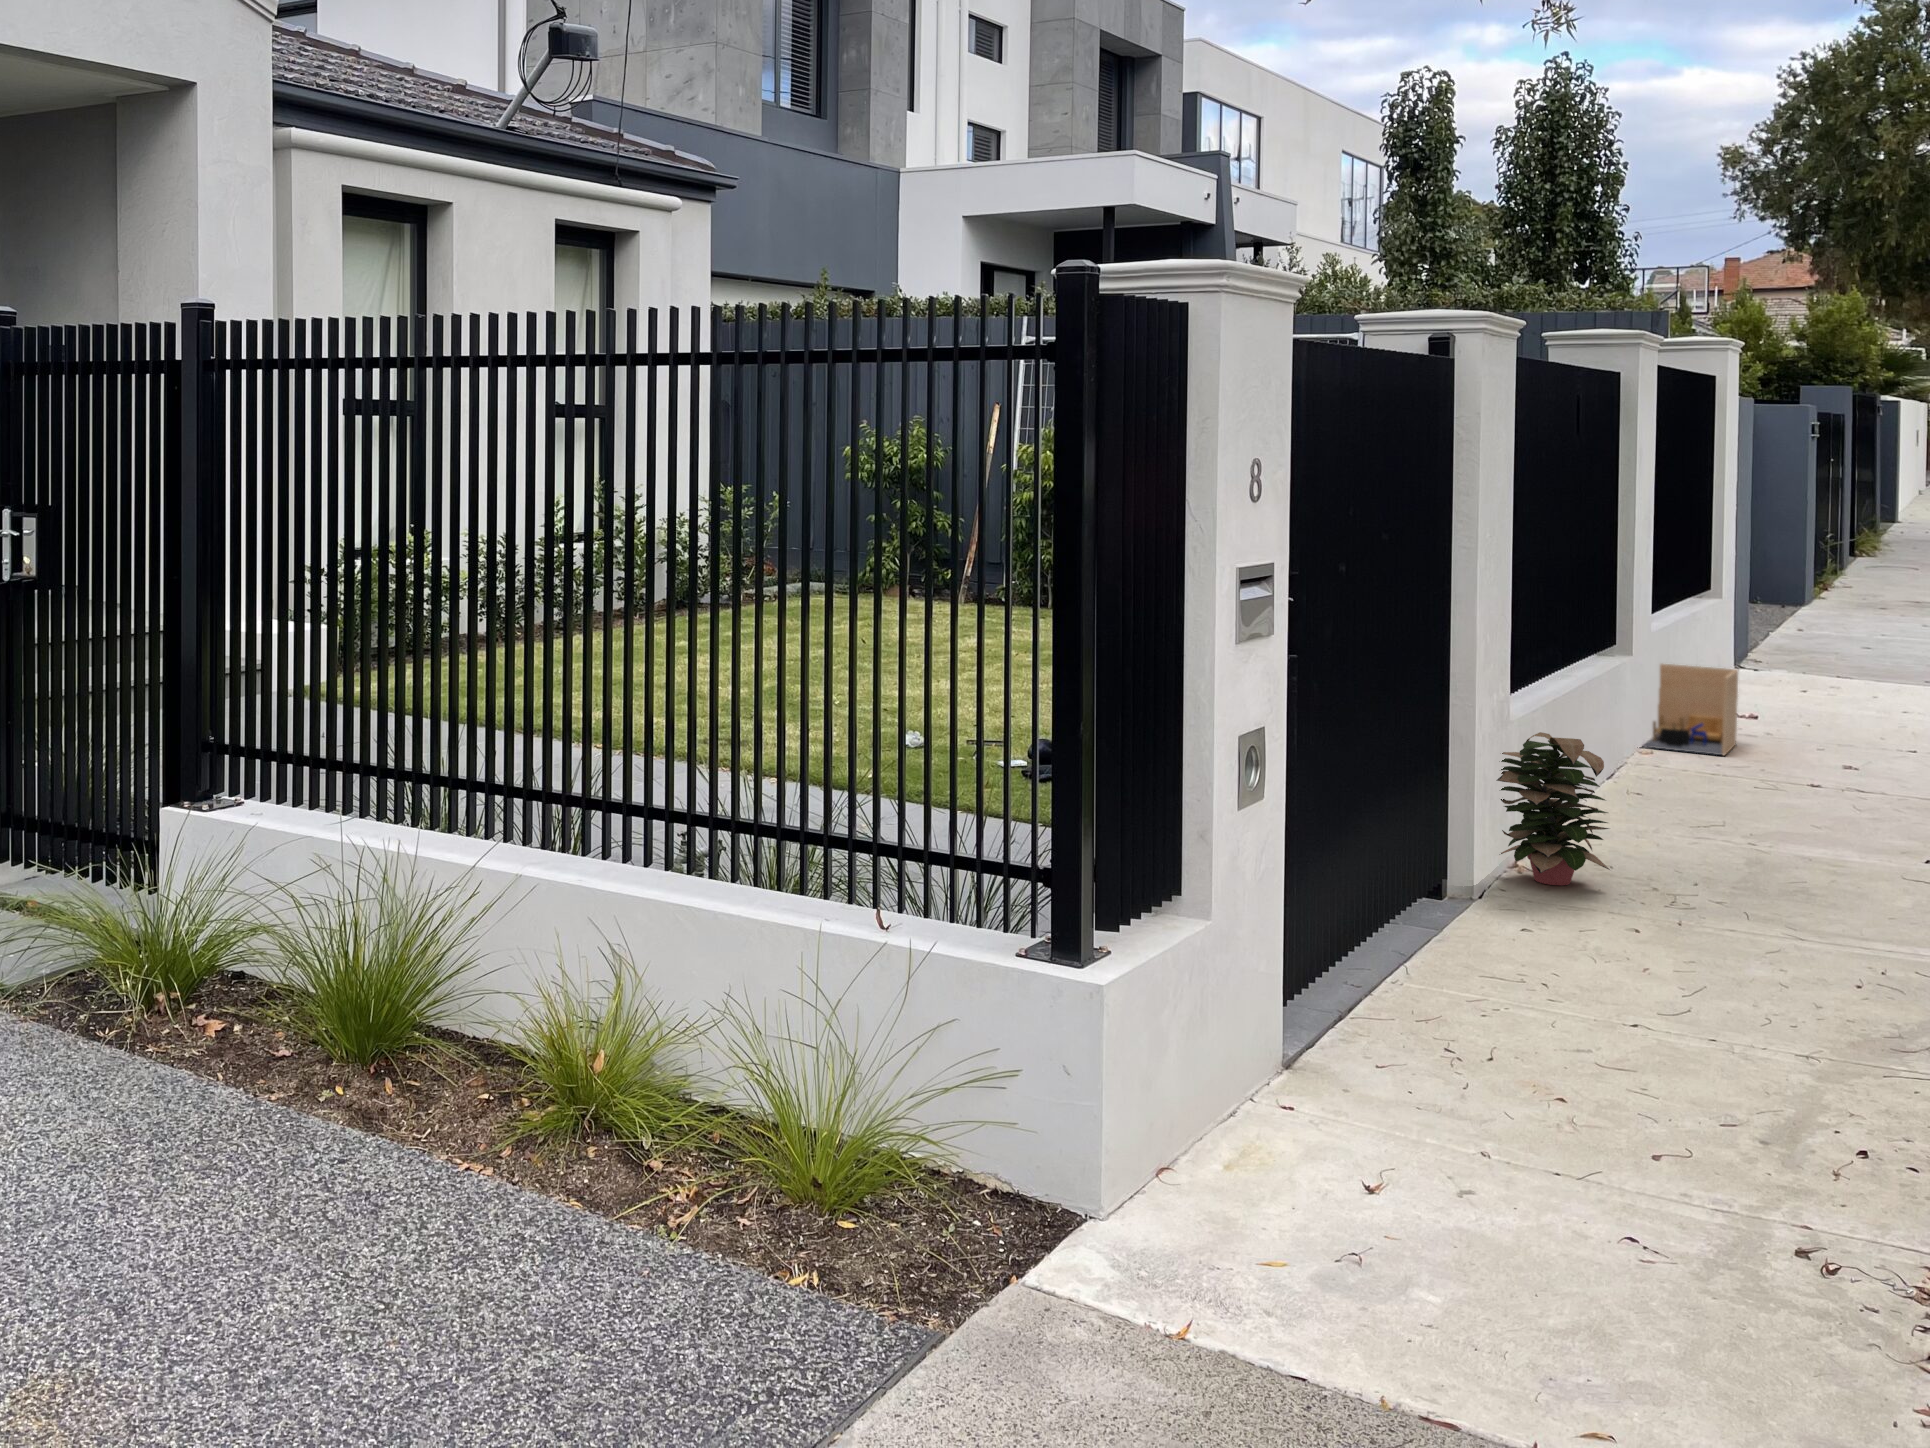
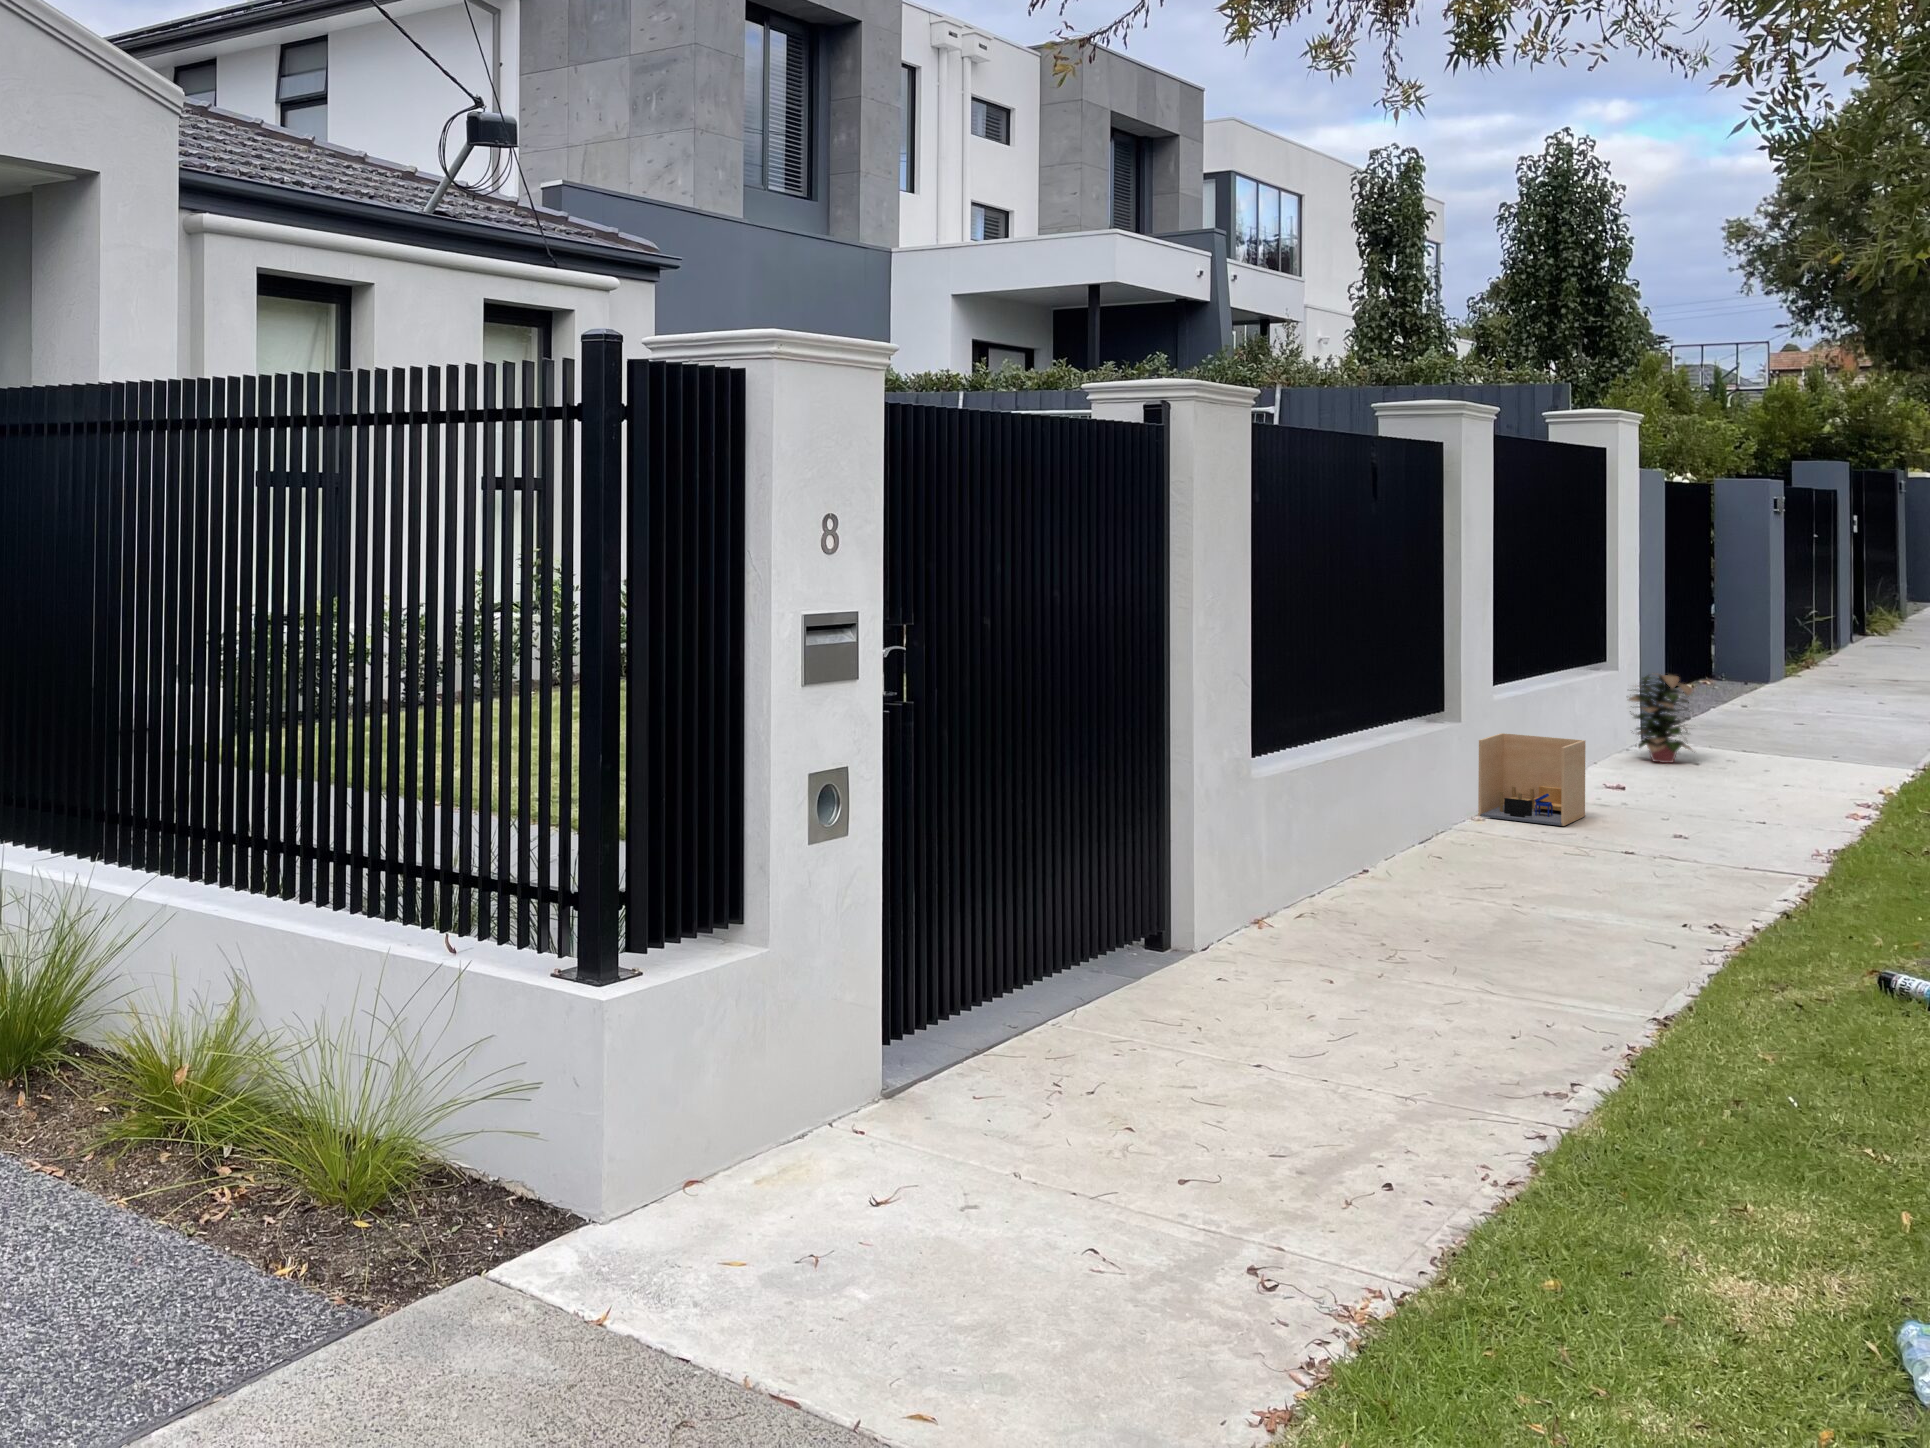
decorative plant: present [1496,732,1610,885] -> present [1629,674,1692,763]

